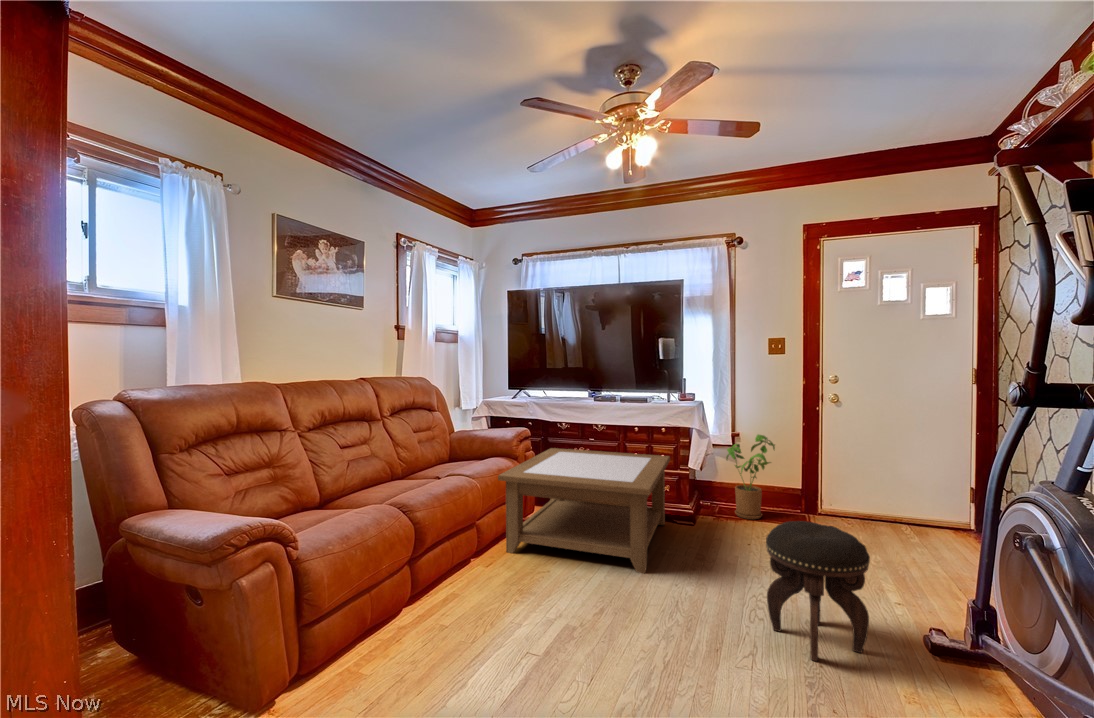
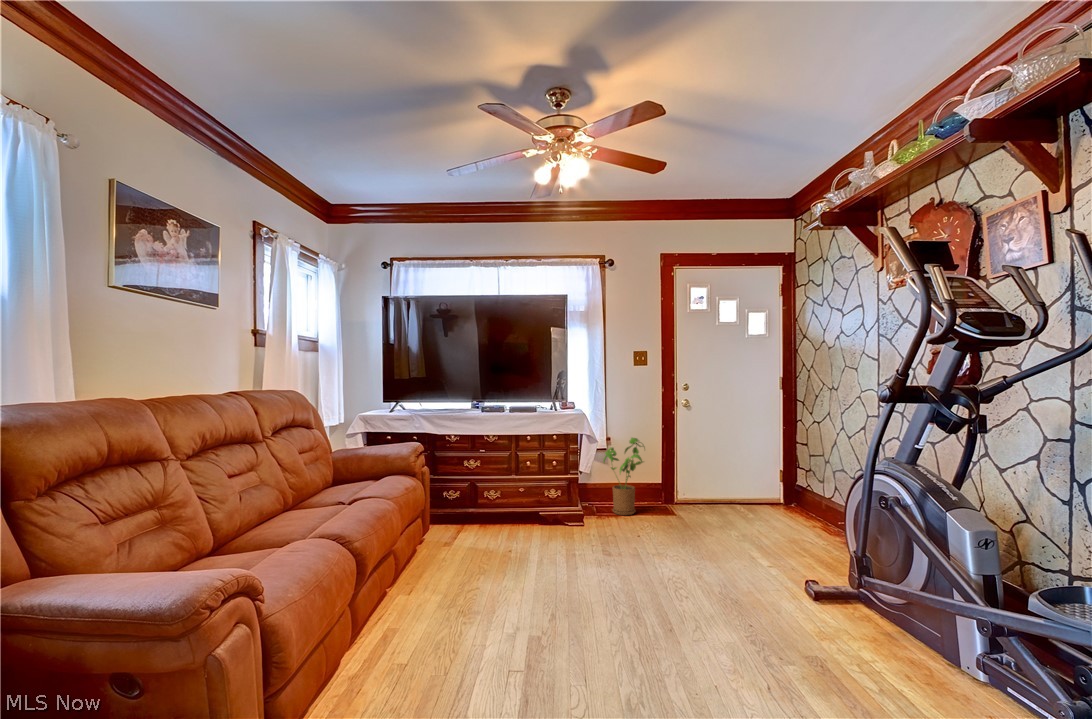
coffee table: present [498,448,670,573] -> none [410,463,572,577]
footstool: present [766,521,870,661] -> none [684,503,762,614]

